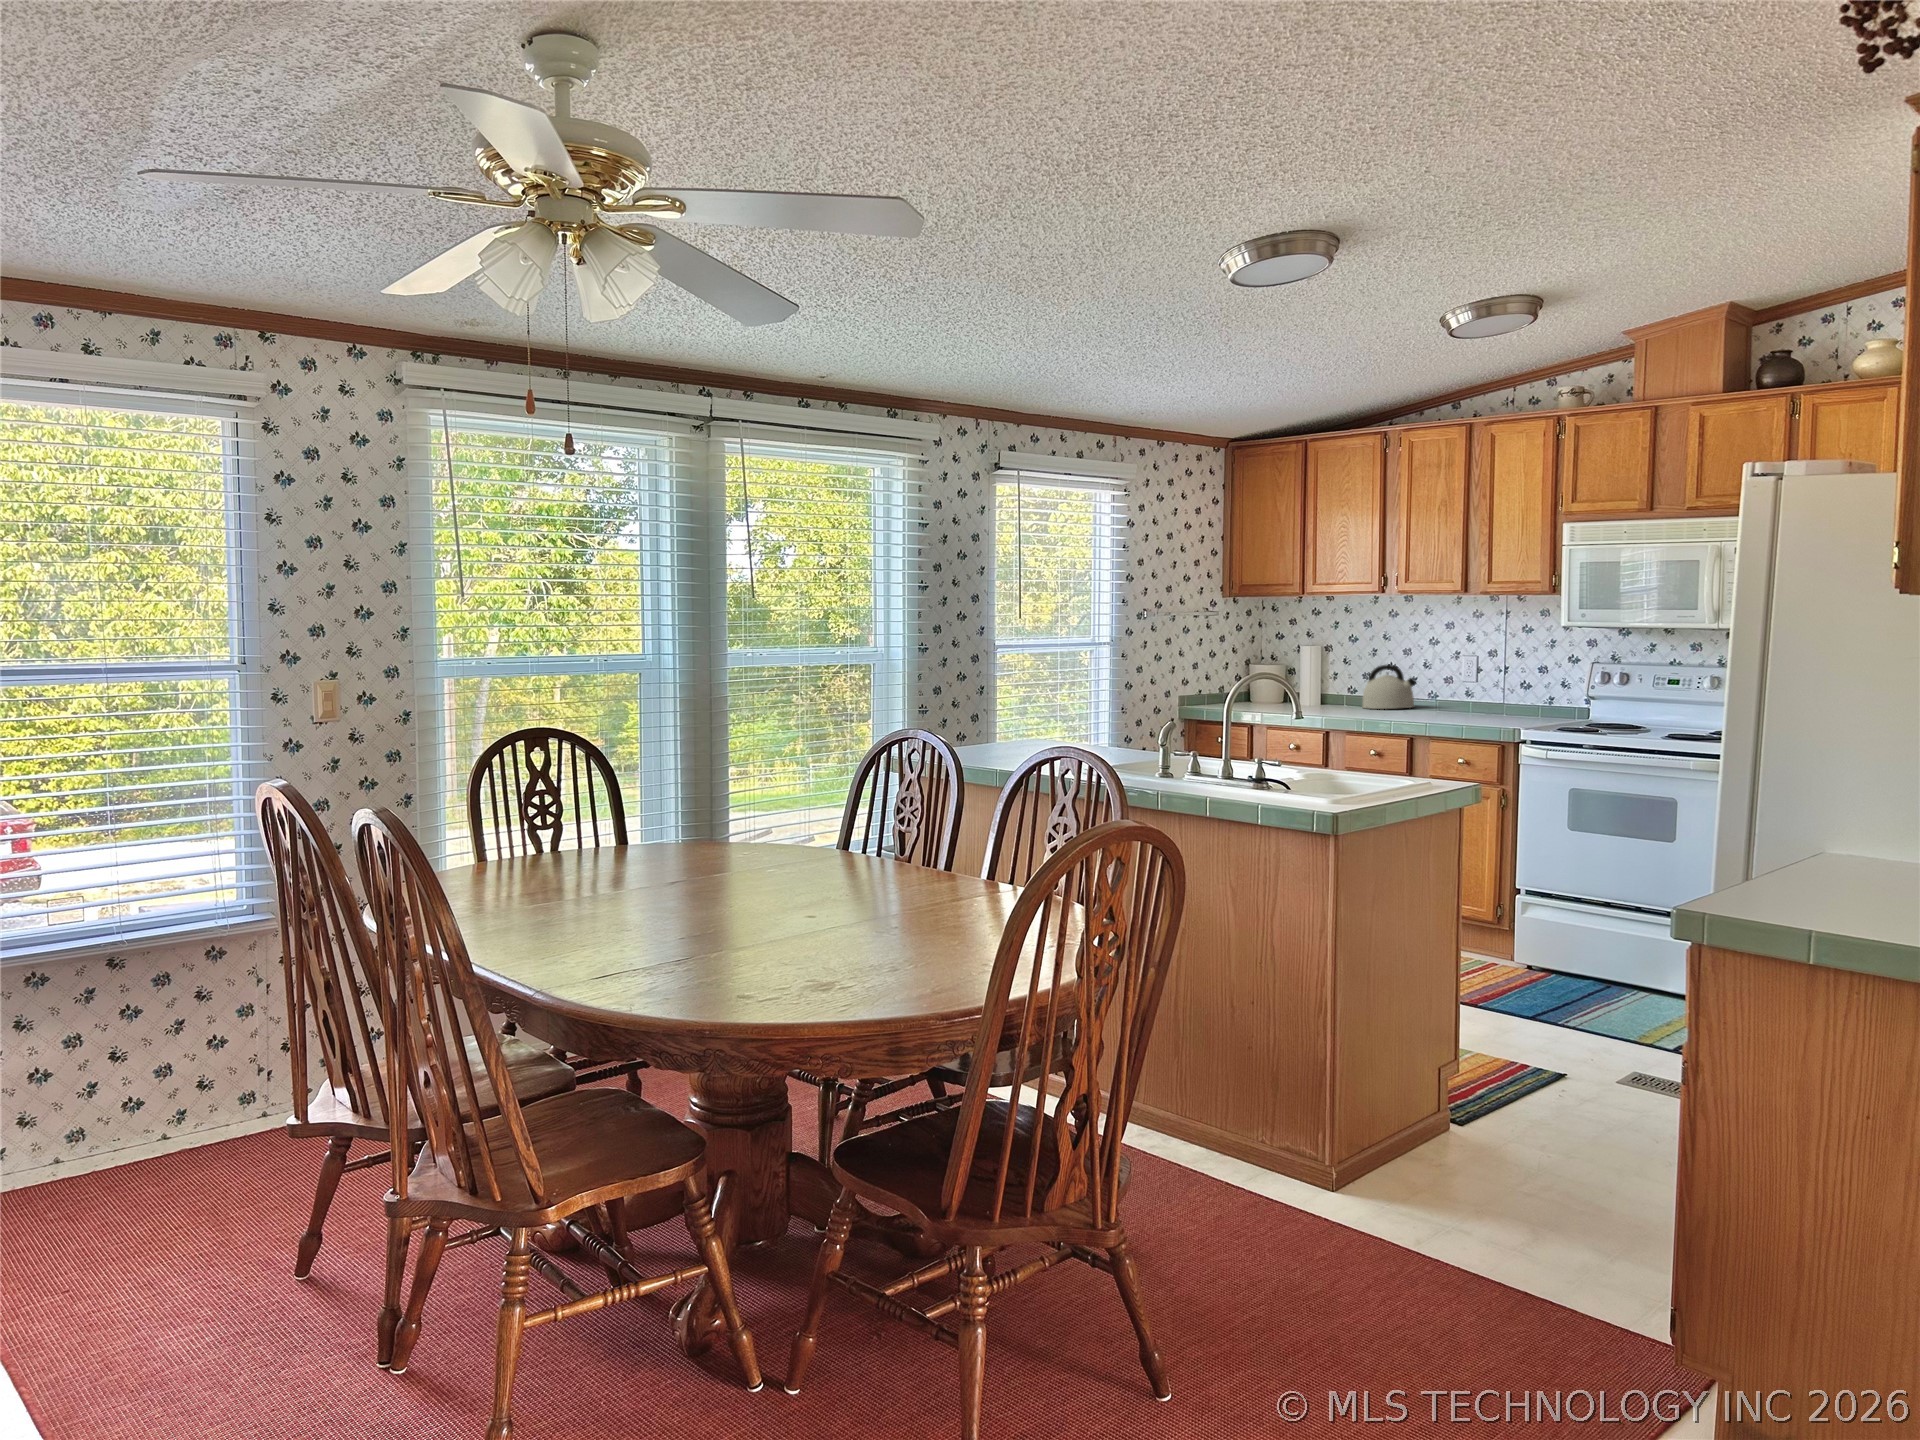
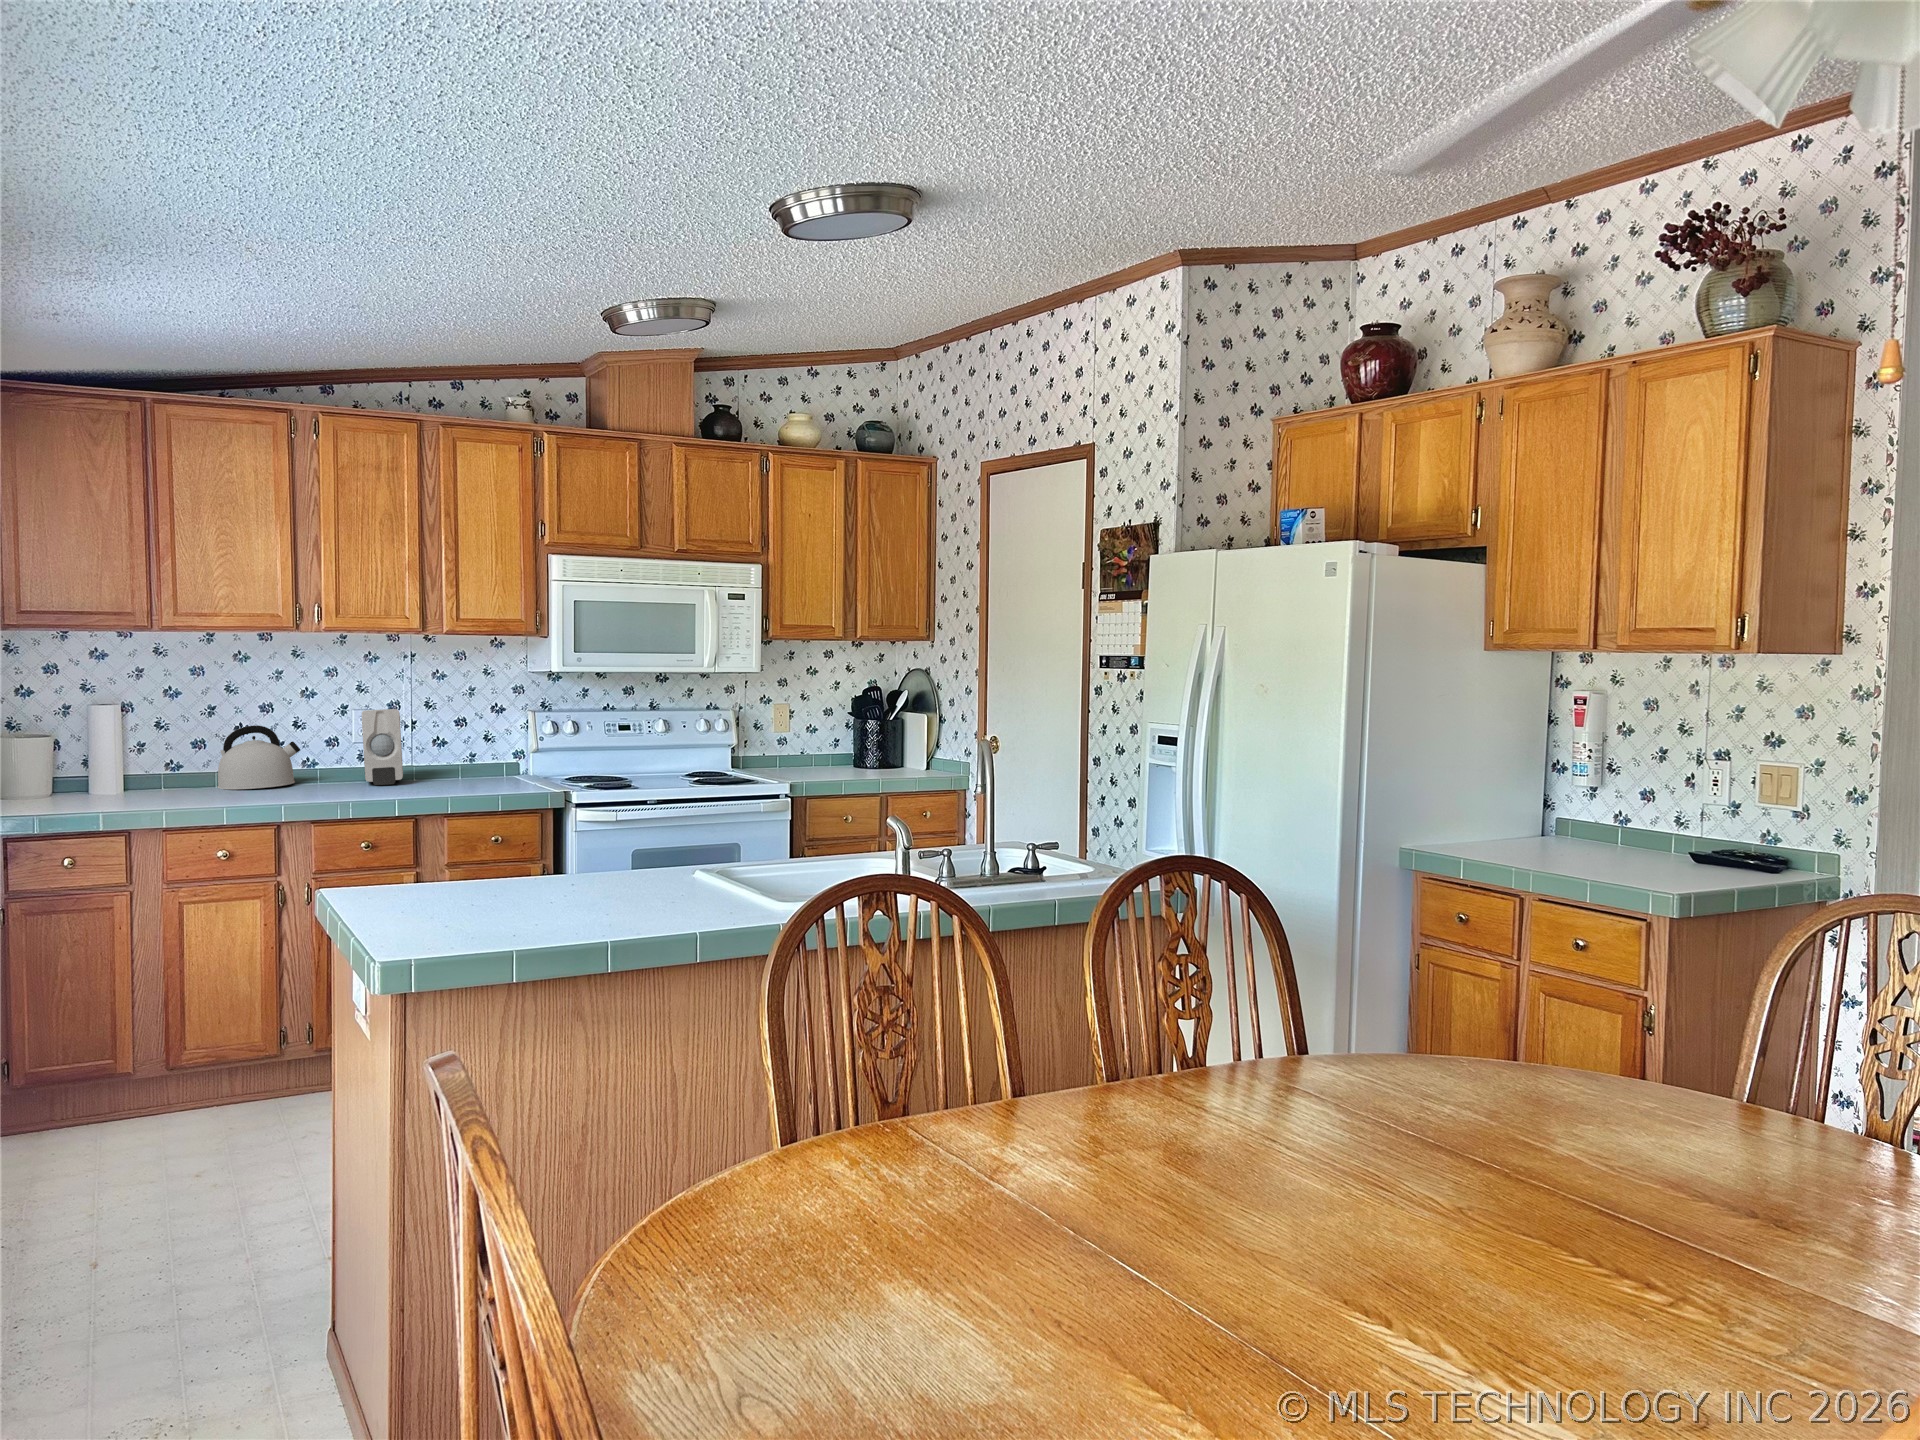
soap dispenser: none [1439,655,1487,714] -> present [362,709,403,785]

